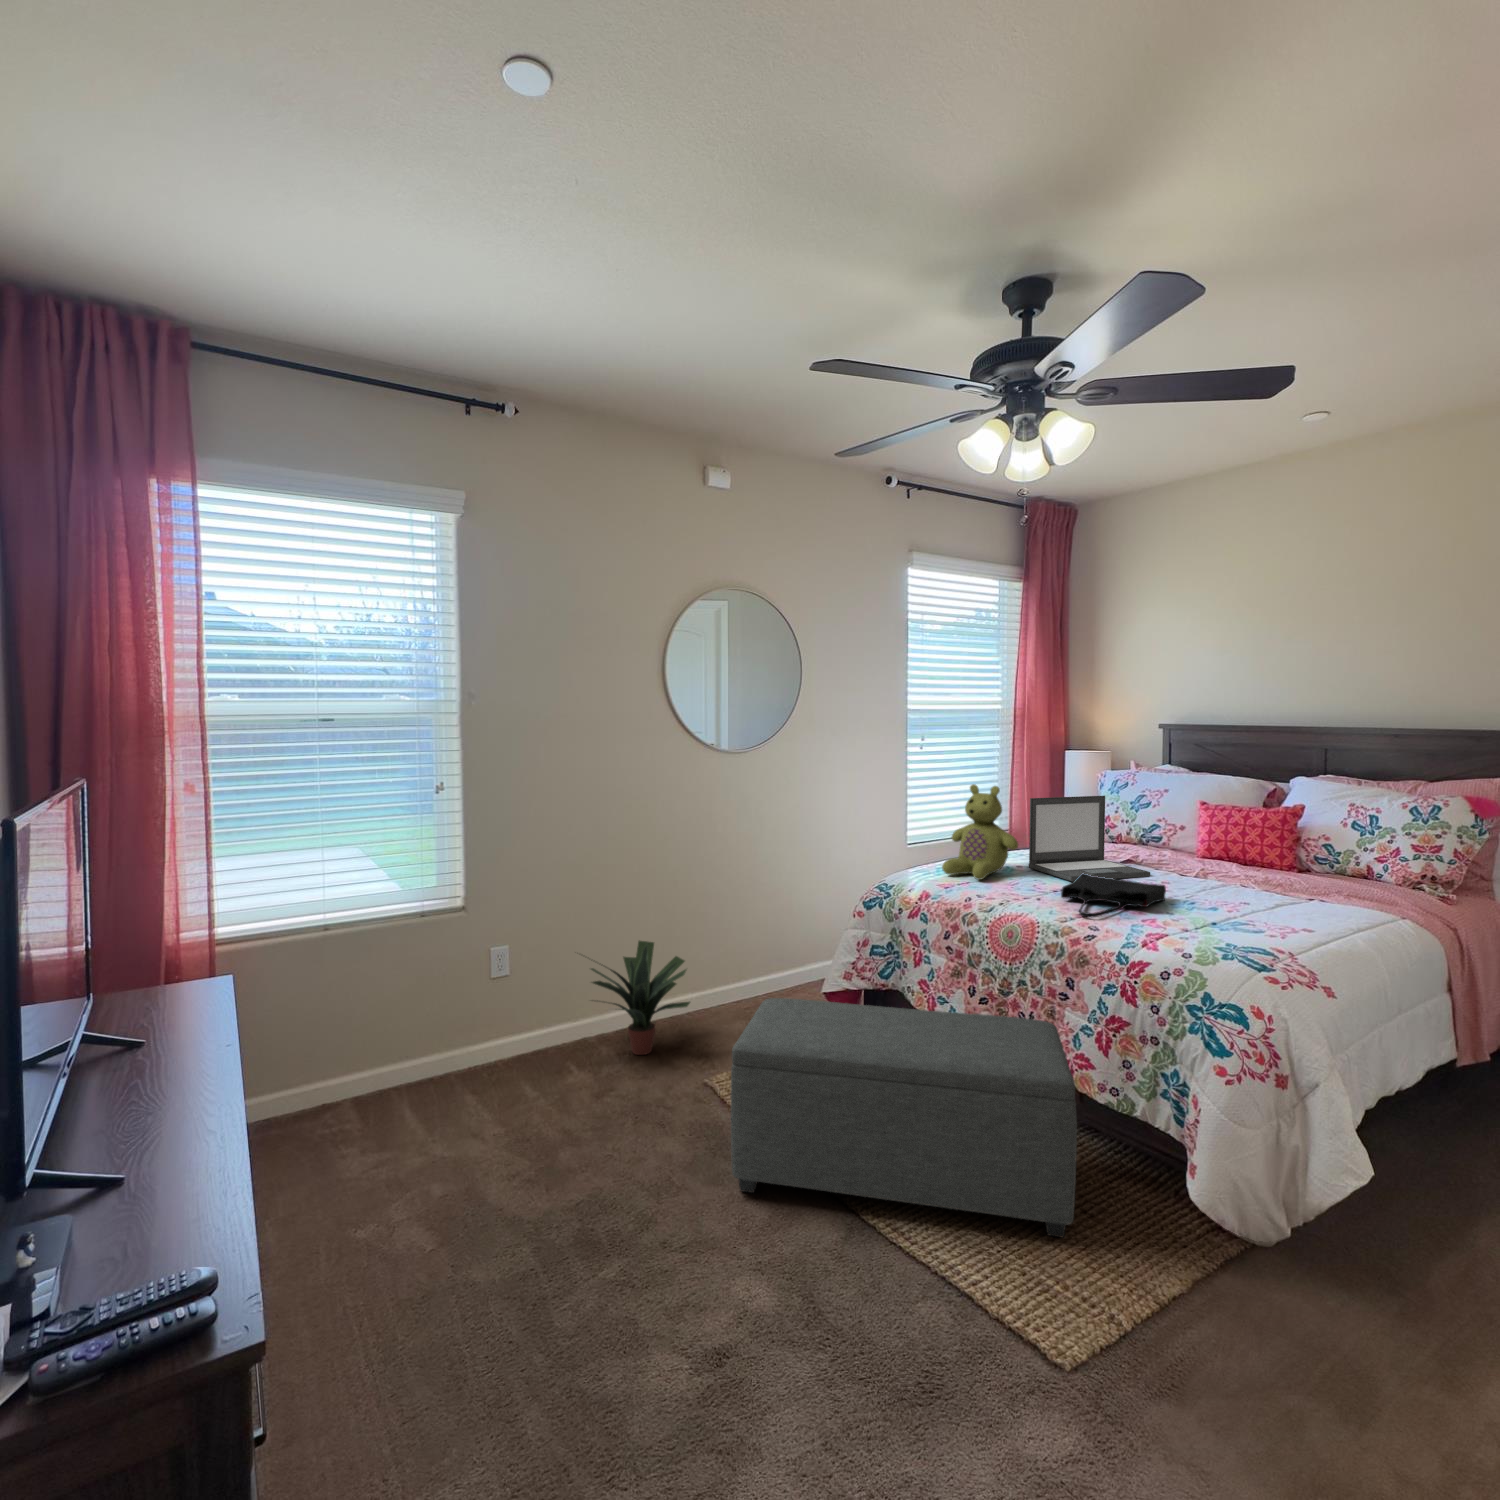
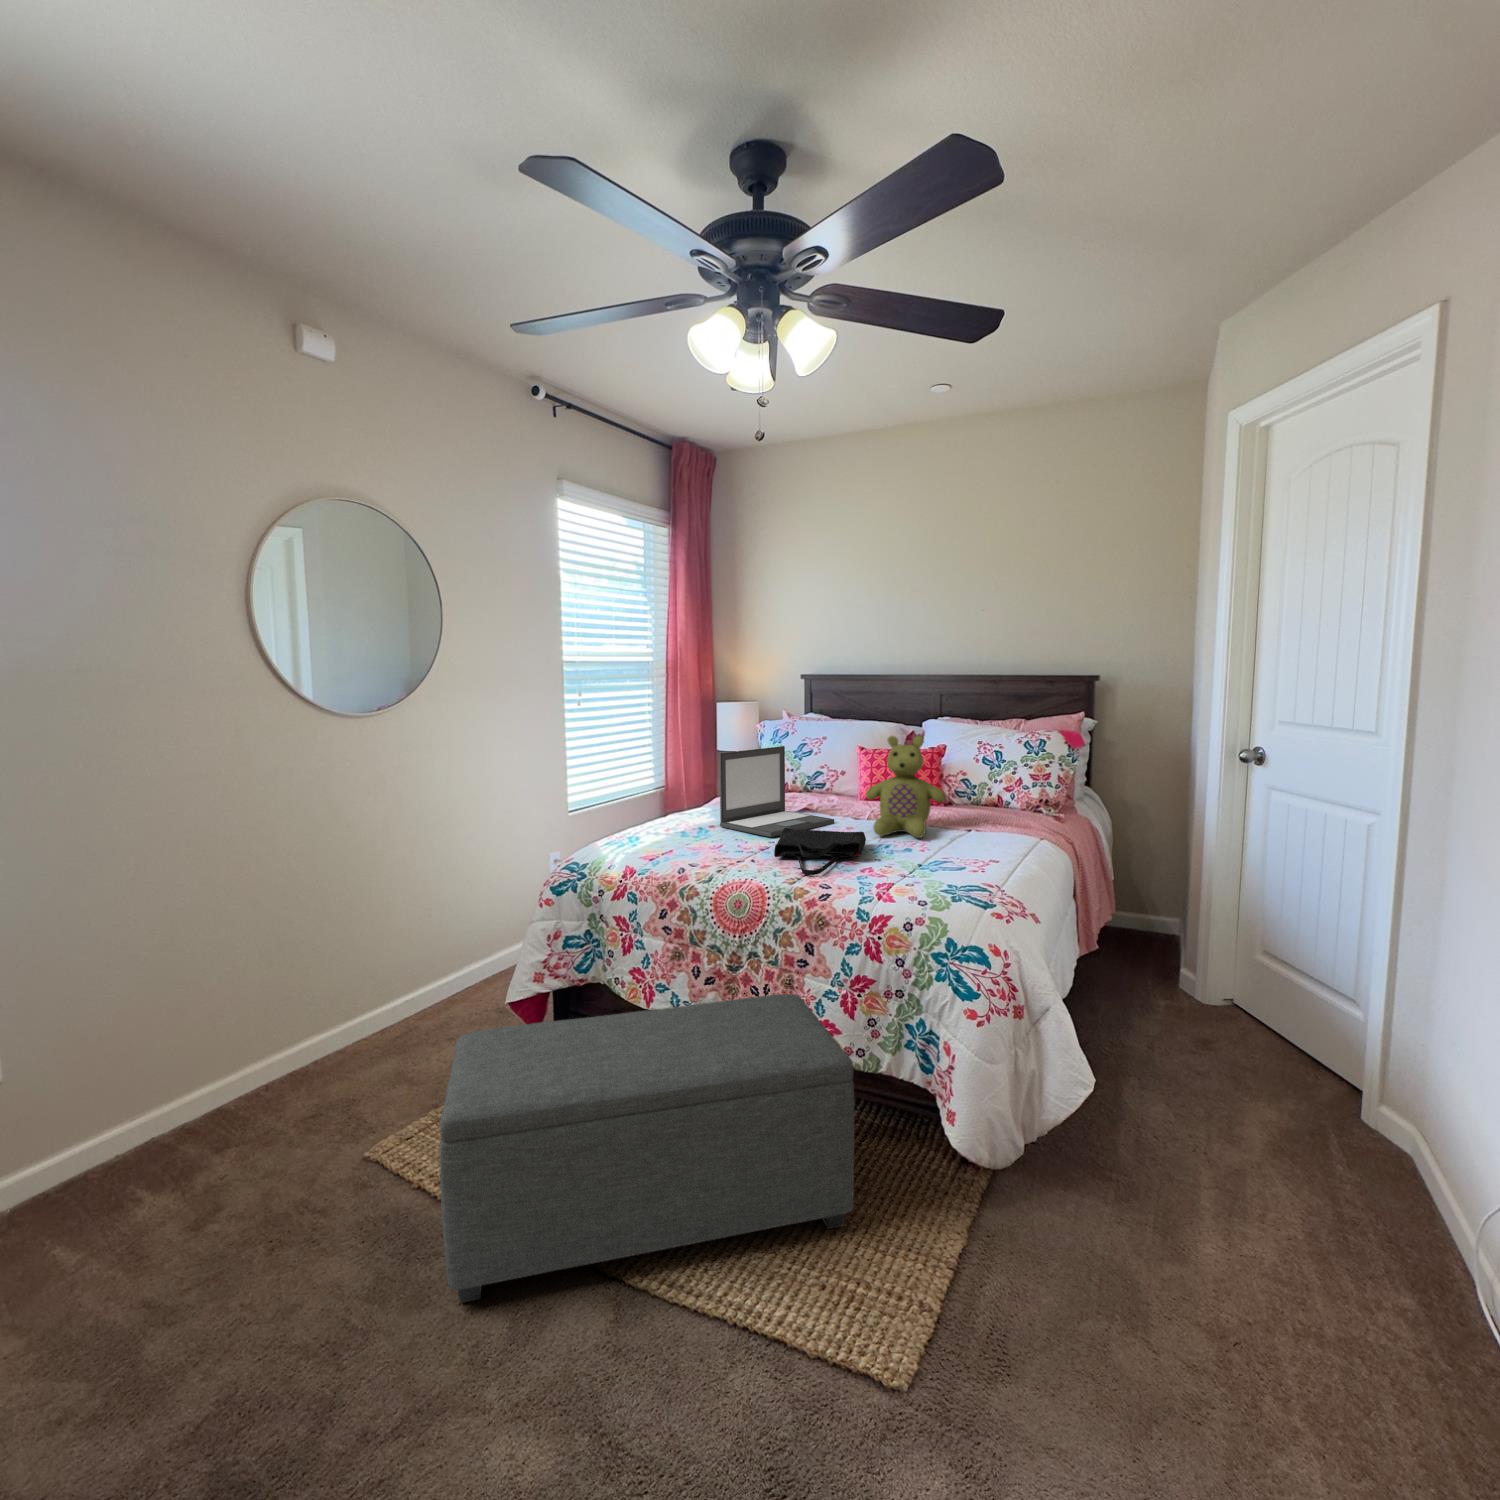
stuffed bear: present [942,784,1018,880] -> present [866,736,945,838]
potted plant: present [591,941,690,1055] -> none [132,981,333,1142]

